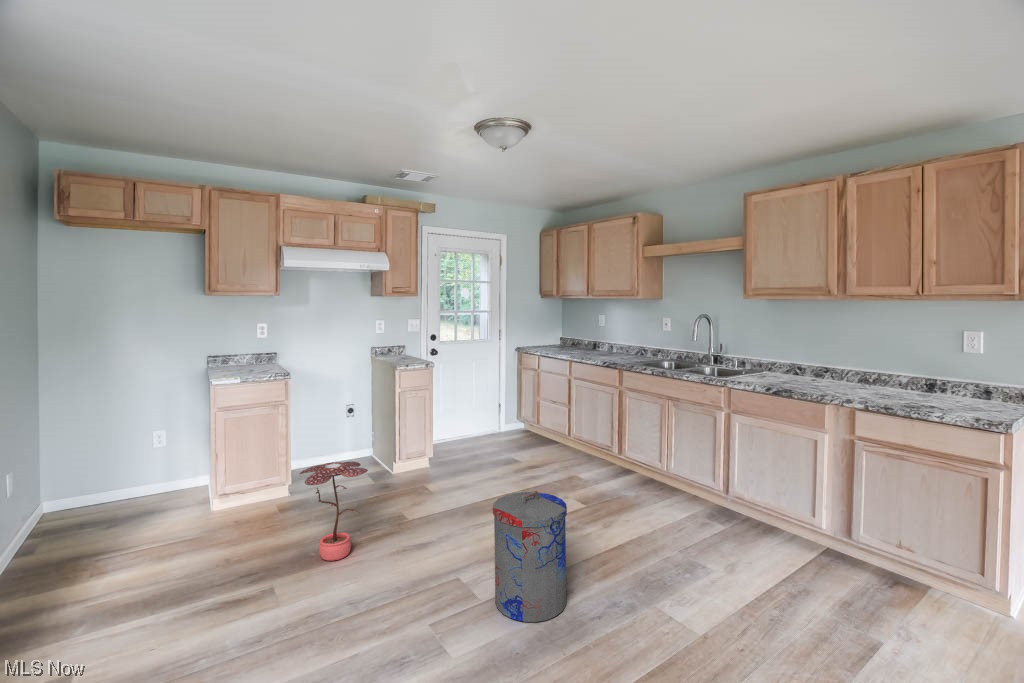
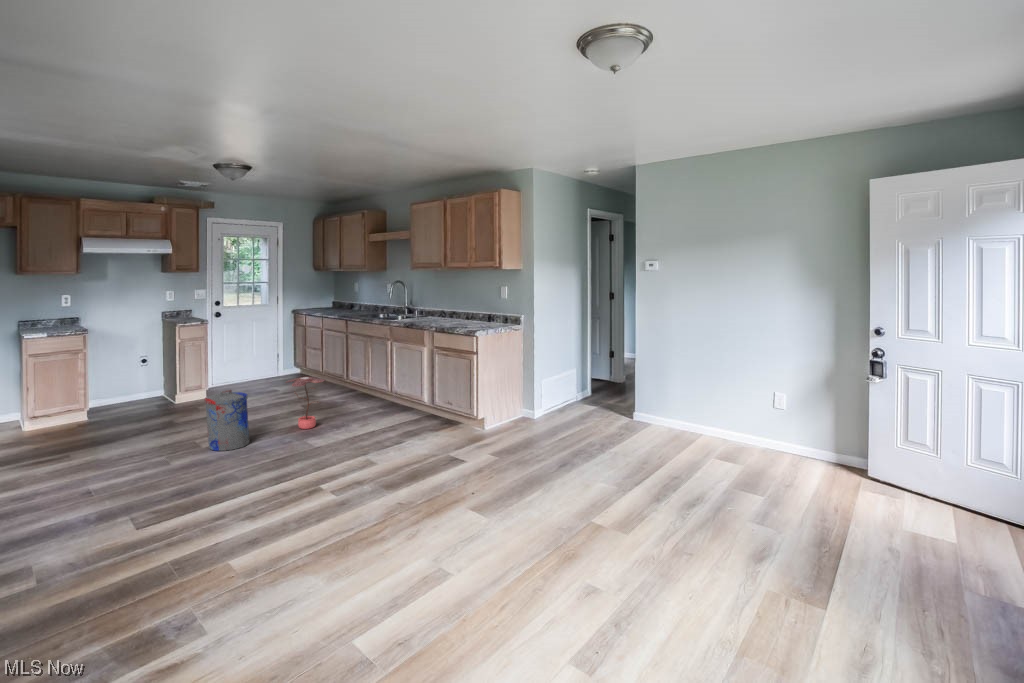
potted plant: present [299,461,368,561] -> present [286,377,325,429]

